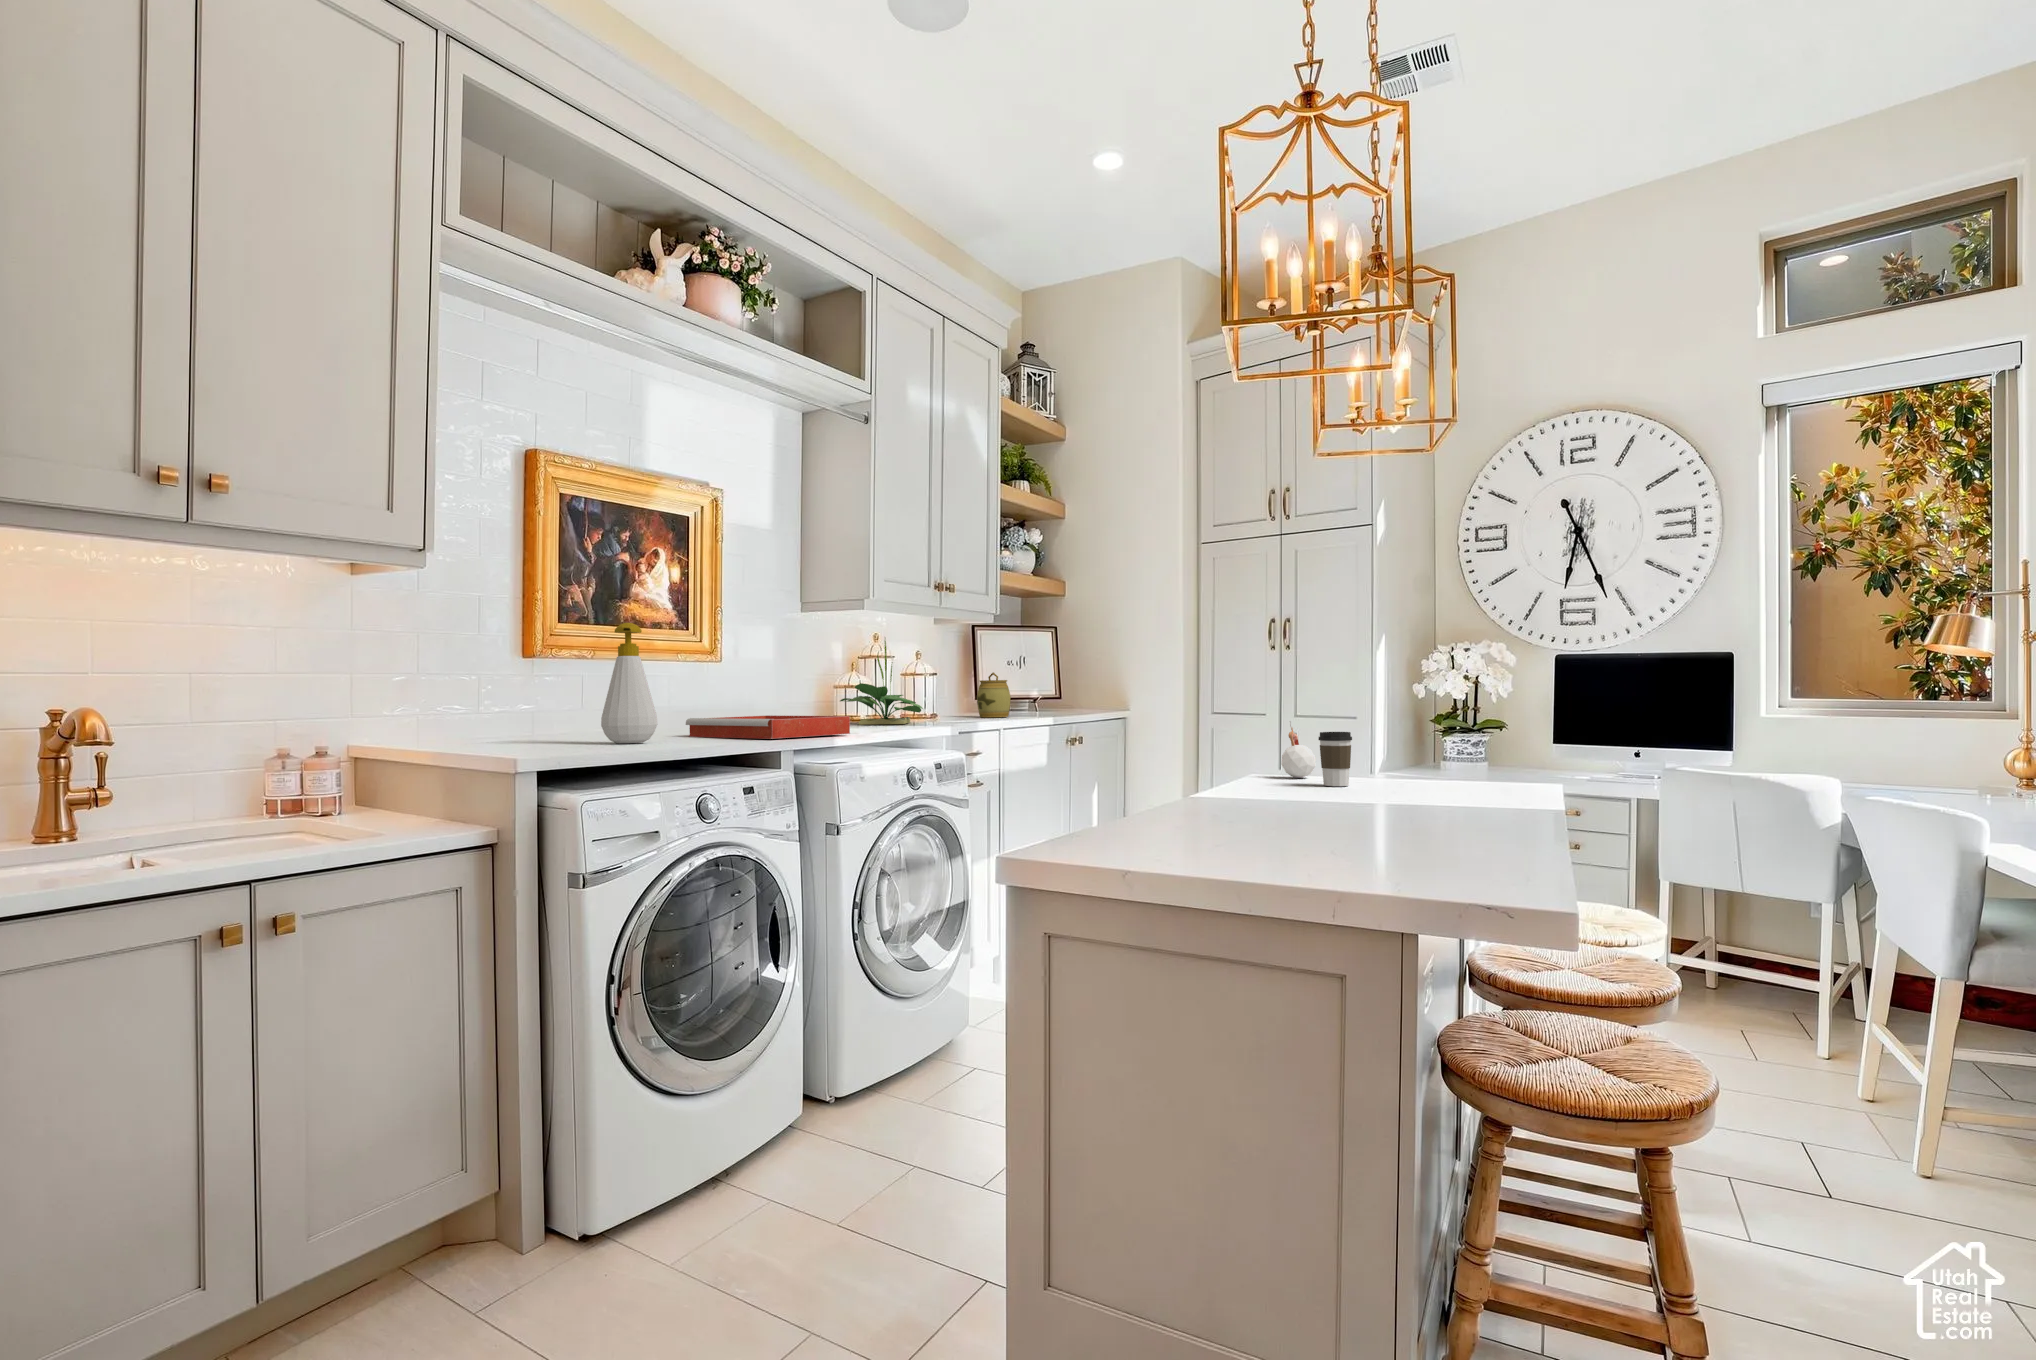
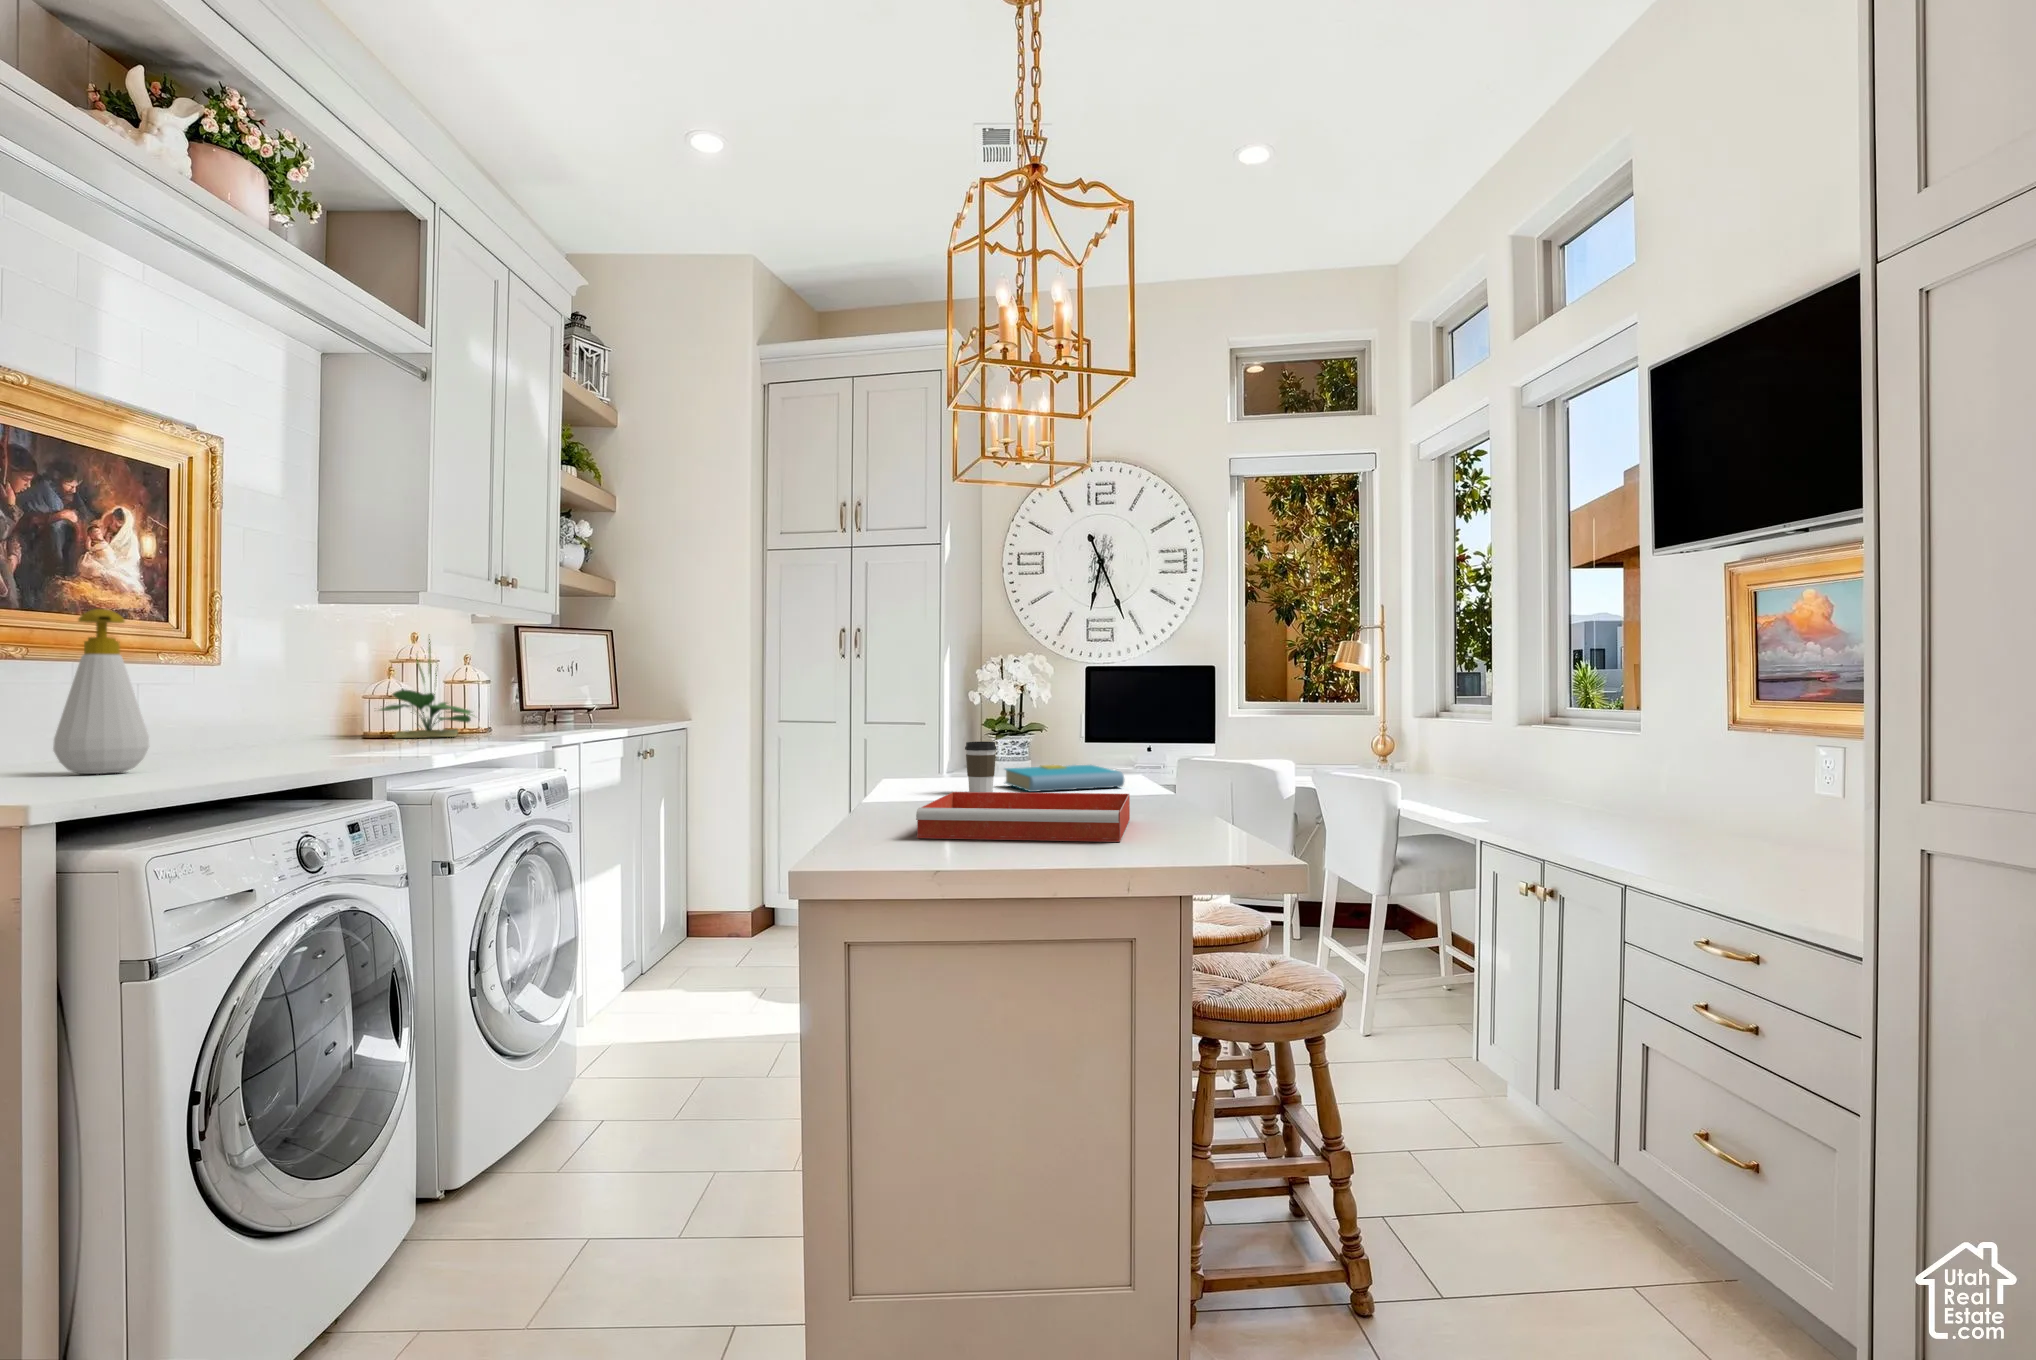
jar: present [977,672,1011,717] -> none [524,676,566,726]
tray: present [686,715,850,739] -> present [916,792,1130,842]
candle: present [1281,721,1316,778] -> none [917,731,949,786]
book: none [1374,759,1510,787] -> present [1005,765,1124,792]

